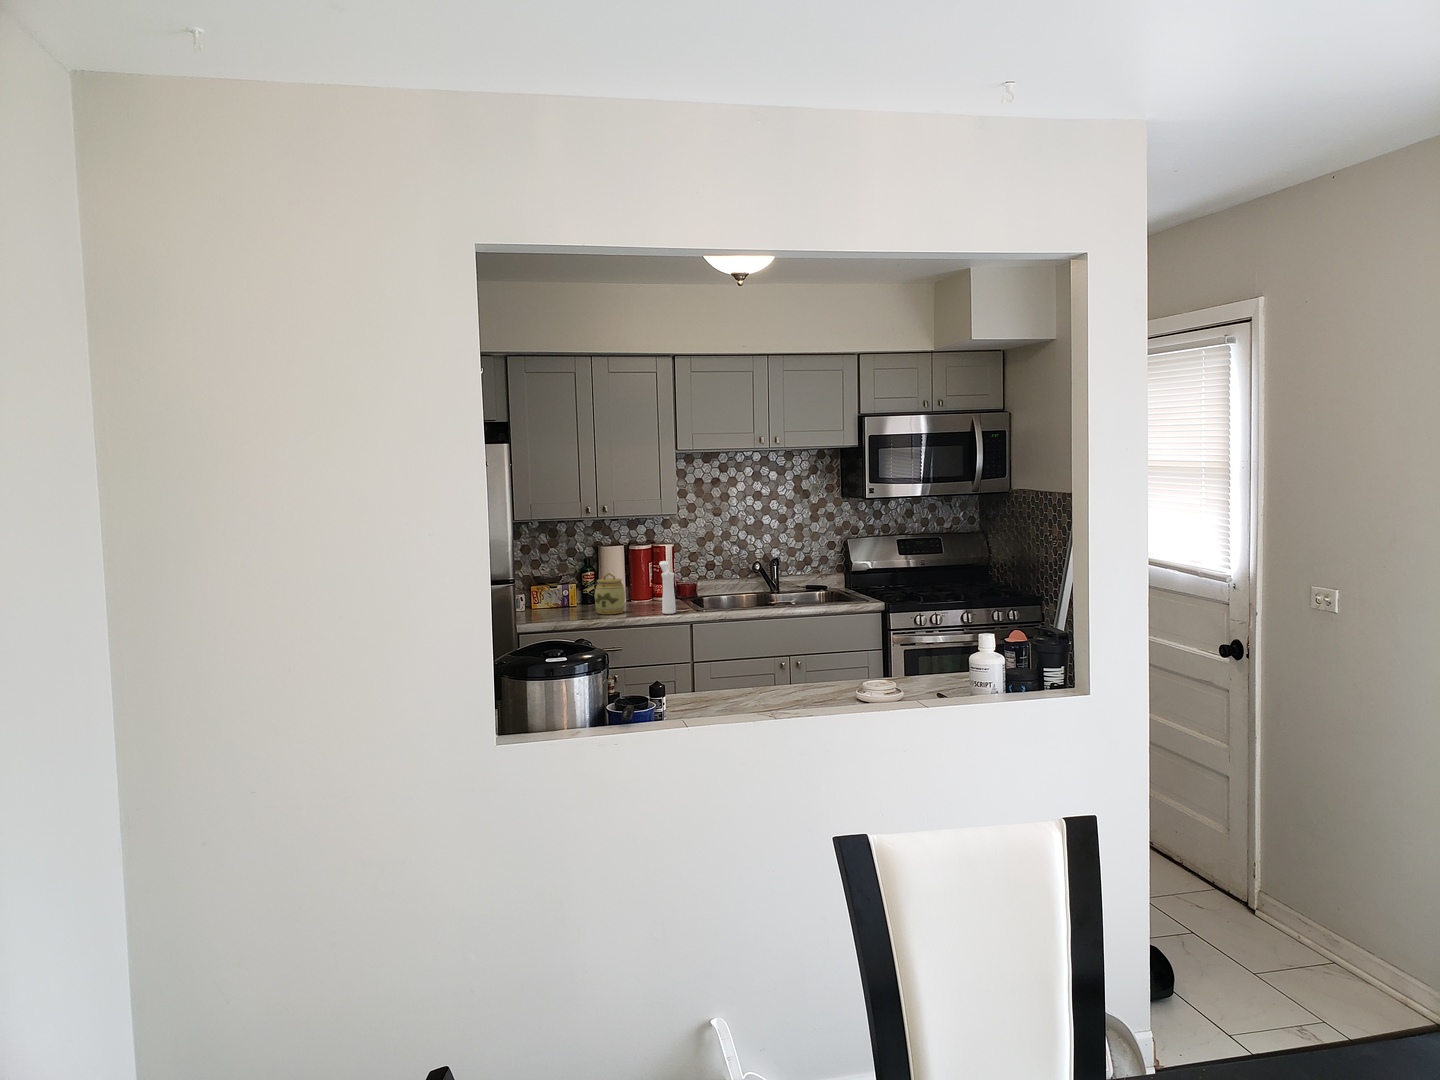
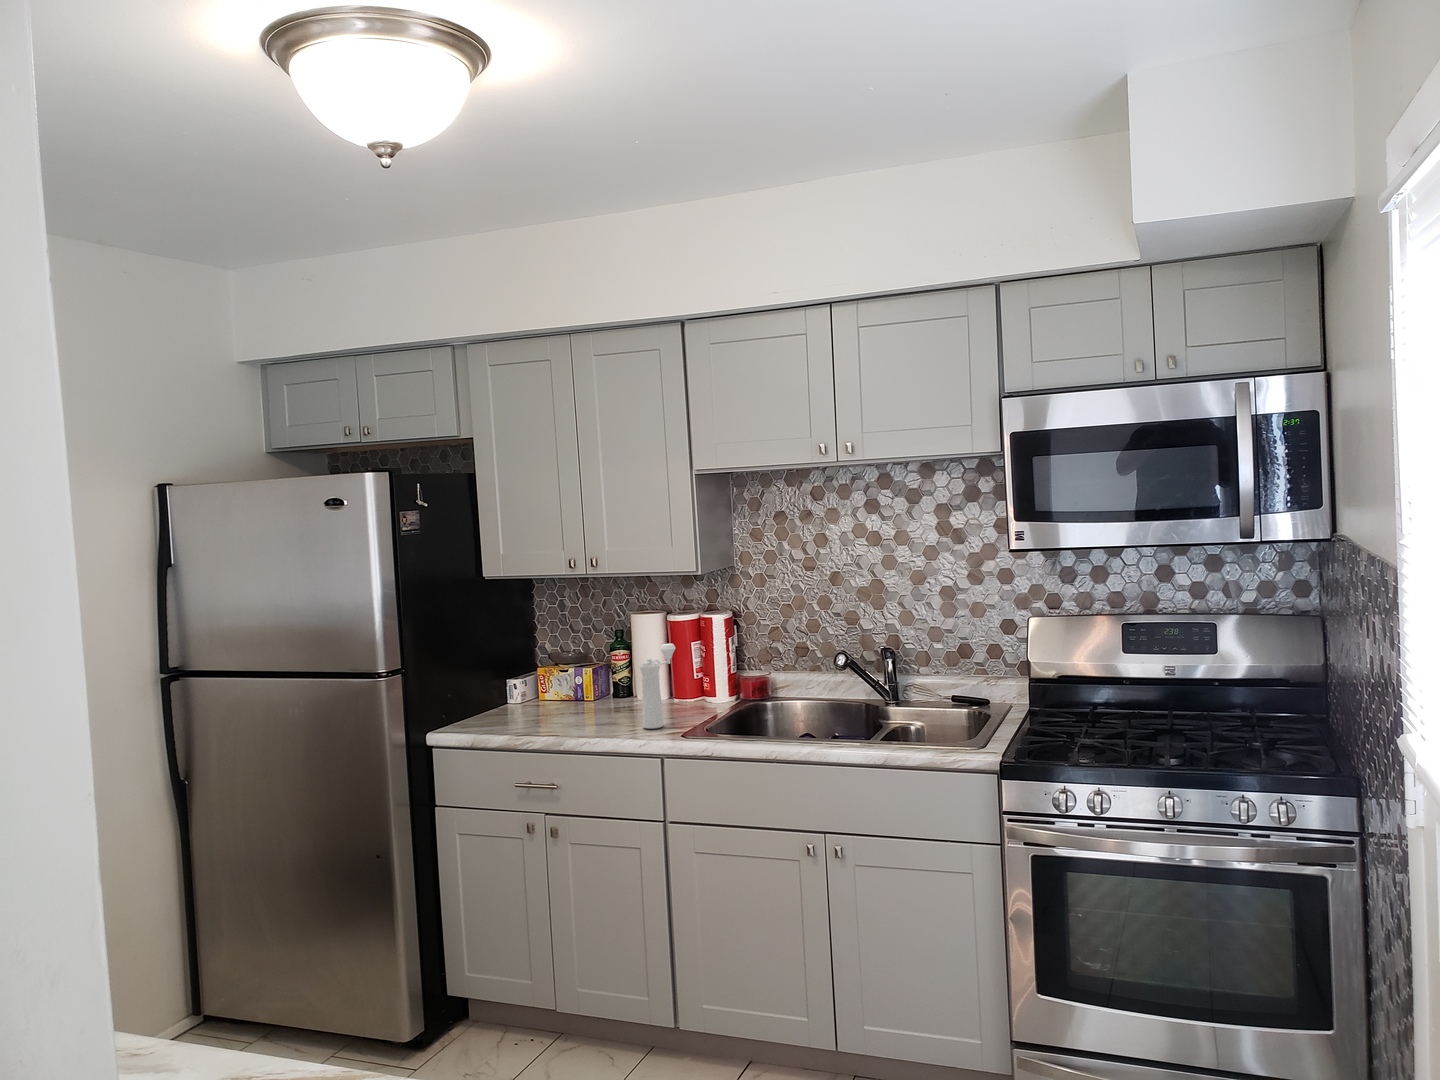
jar: present [595,573,625,614] -> none [574,657,617,720]

